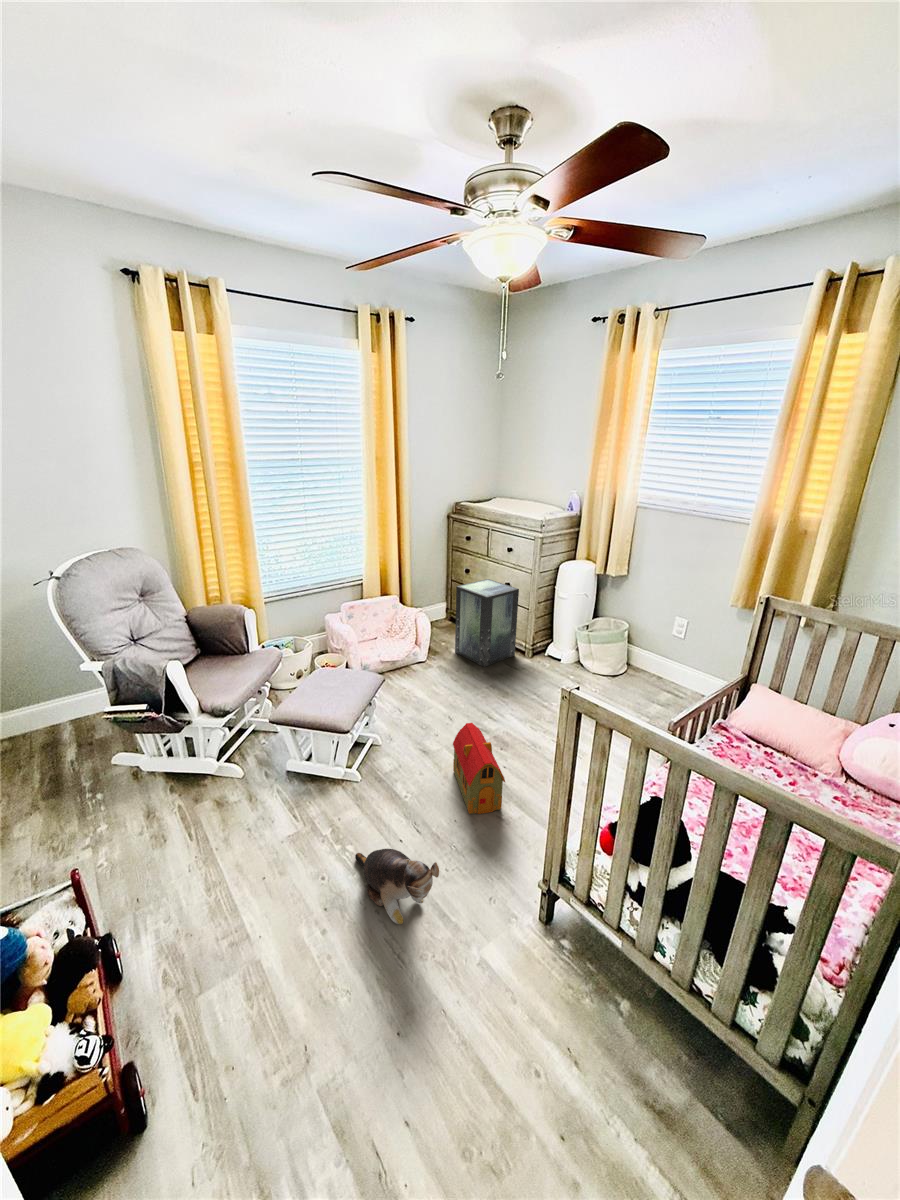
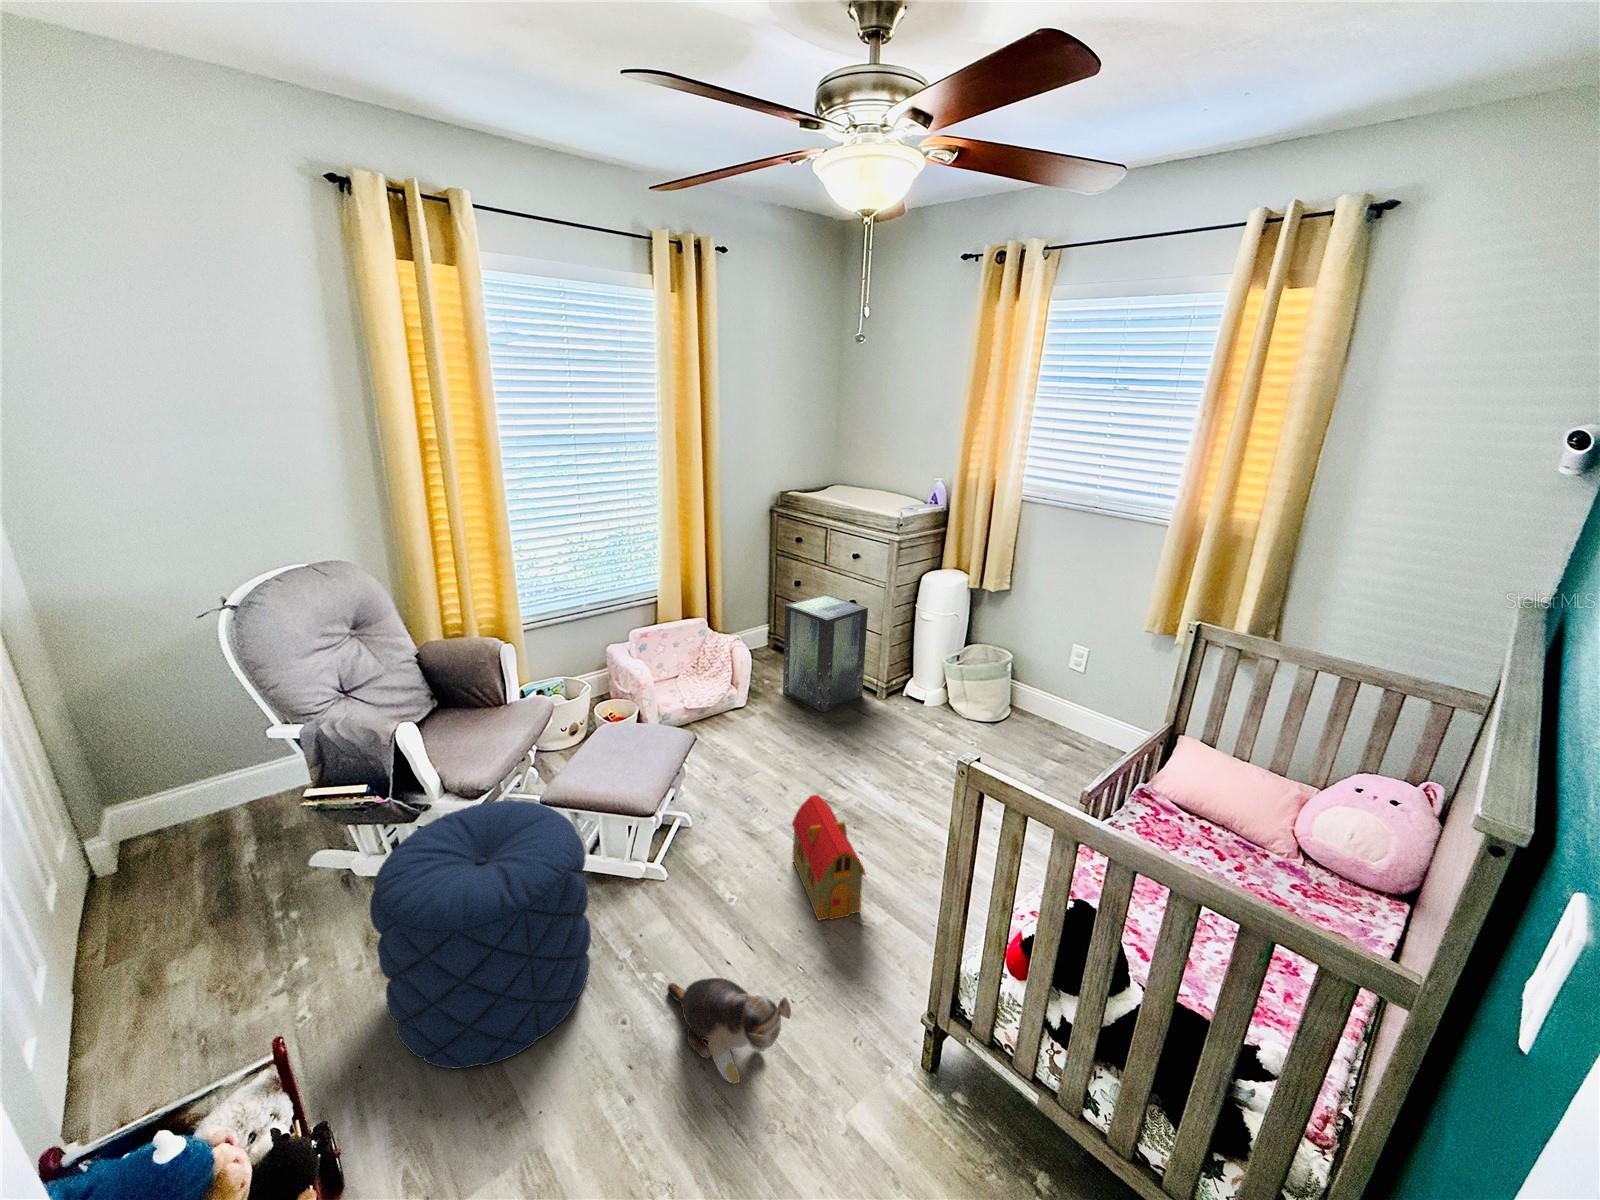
pouf: none [144,718,302,904] -> present [370,800,591,1069]

